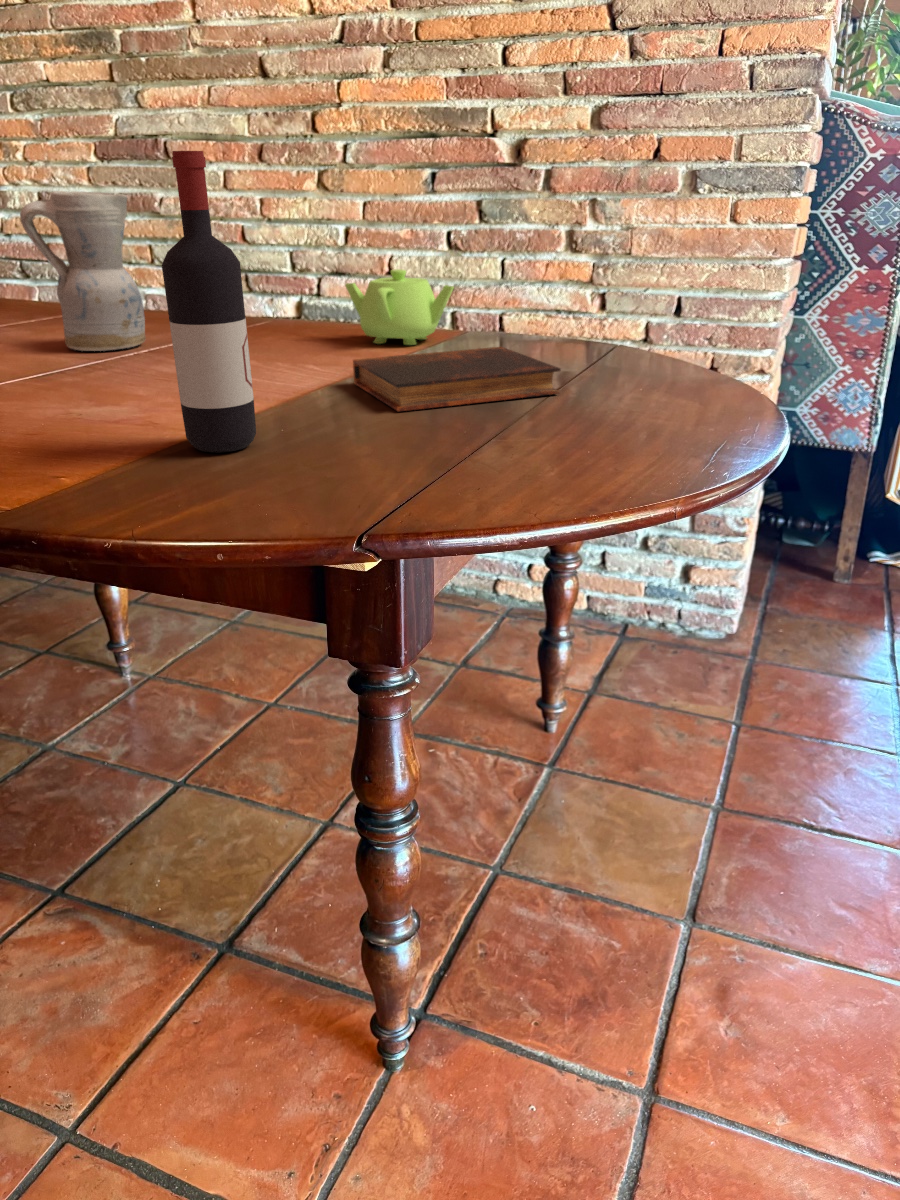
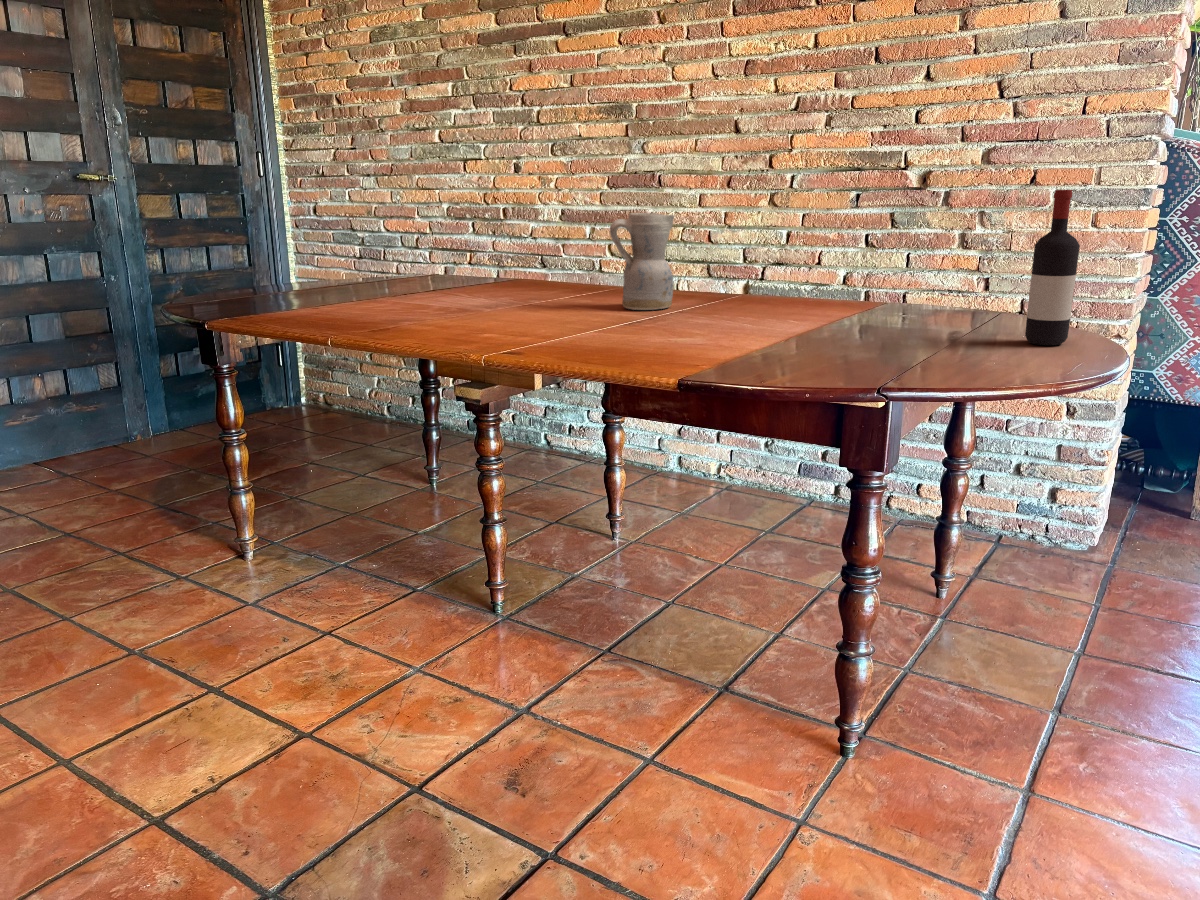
wine bottle: present [162,151,256,453] -> present [1025,190,1080,345]
teapot: present [345,269,454,345] -> none [807,260,885,310]
book: present [353,347,561,411] -> none [826,308,968,343]

